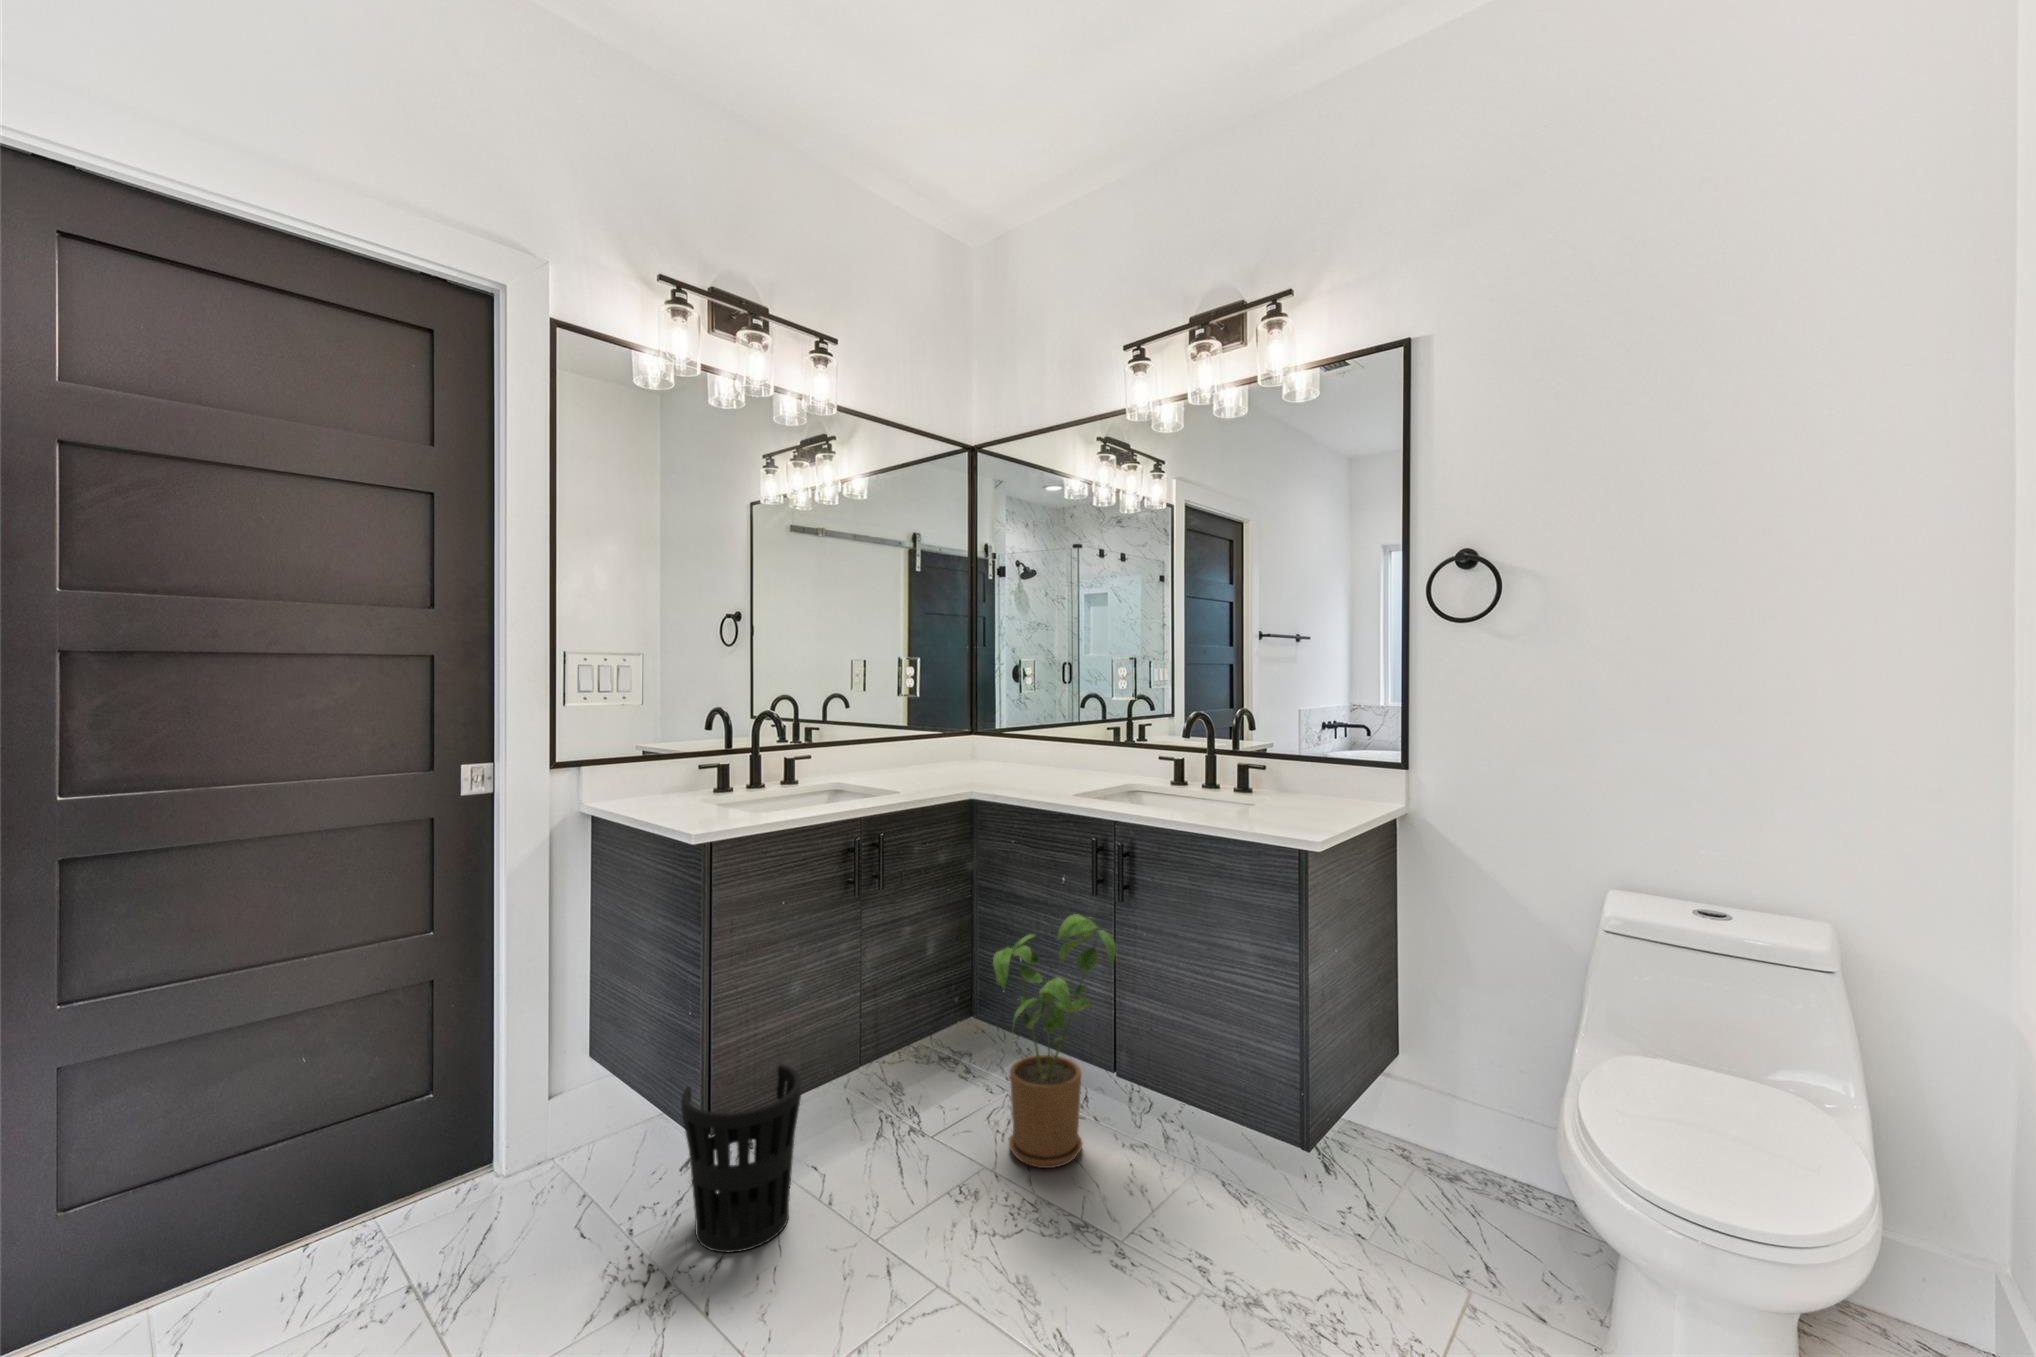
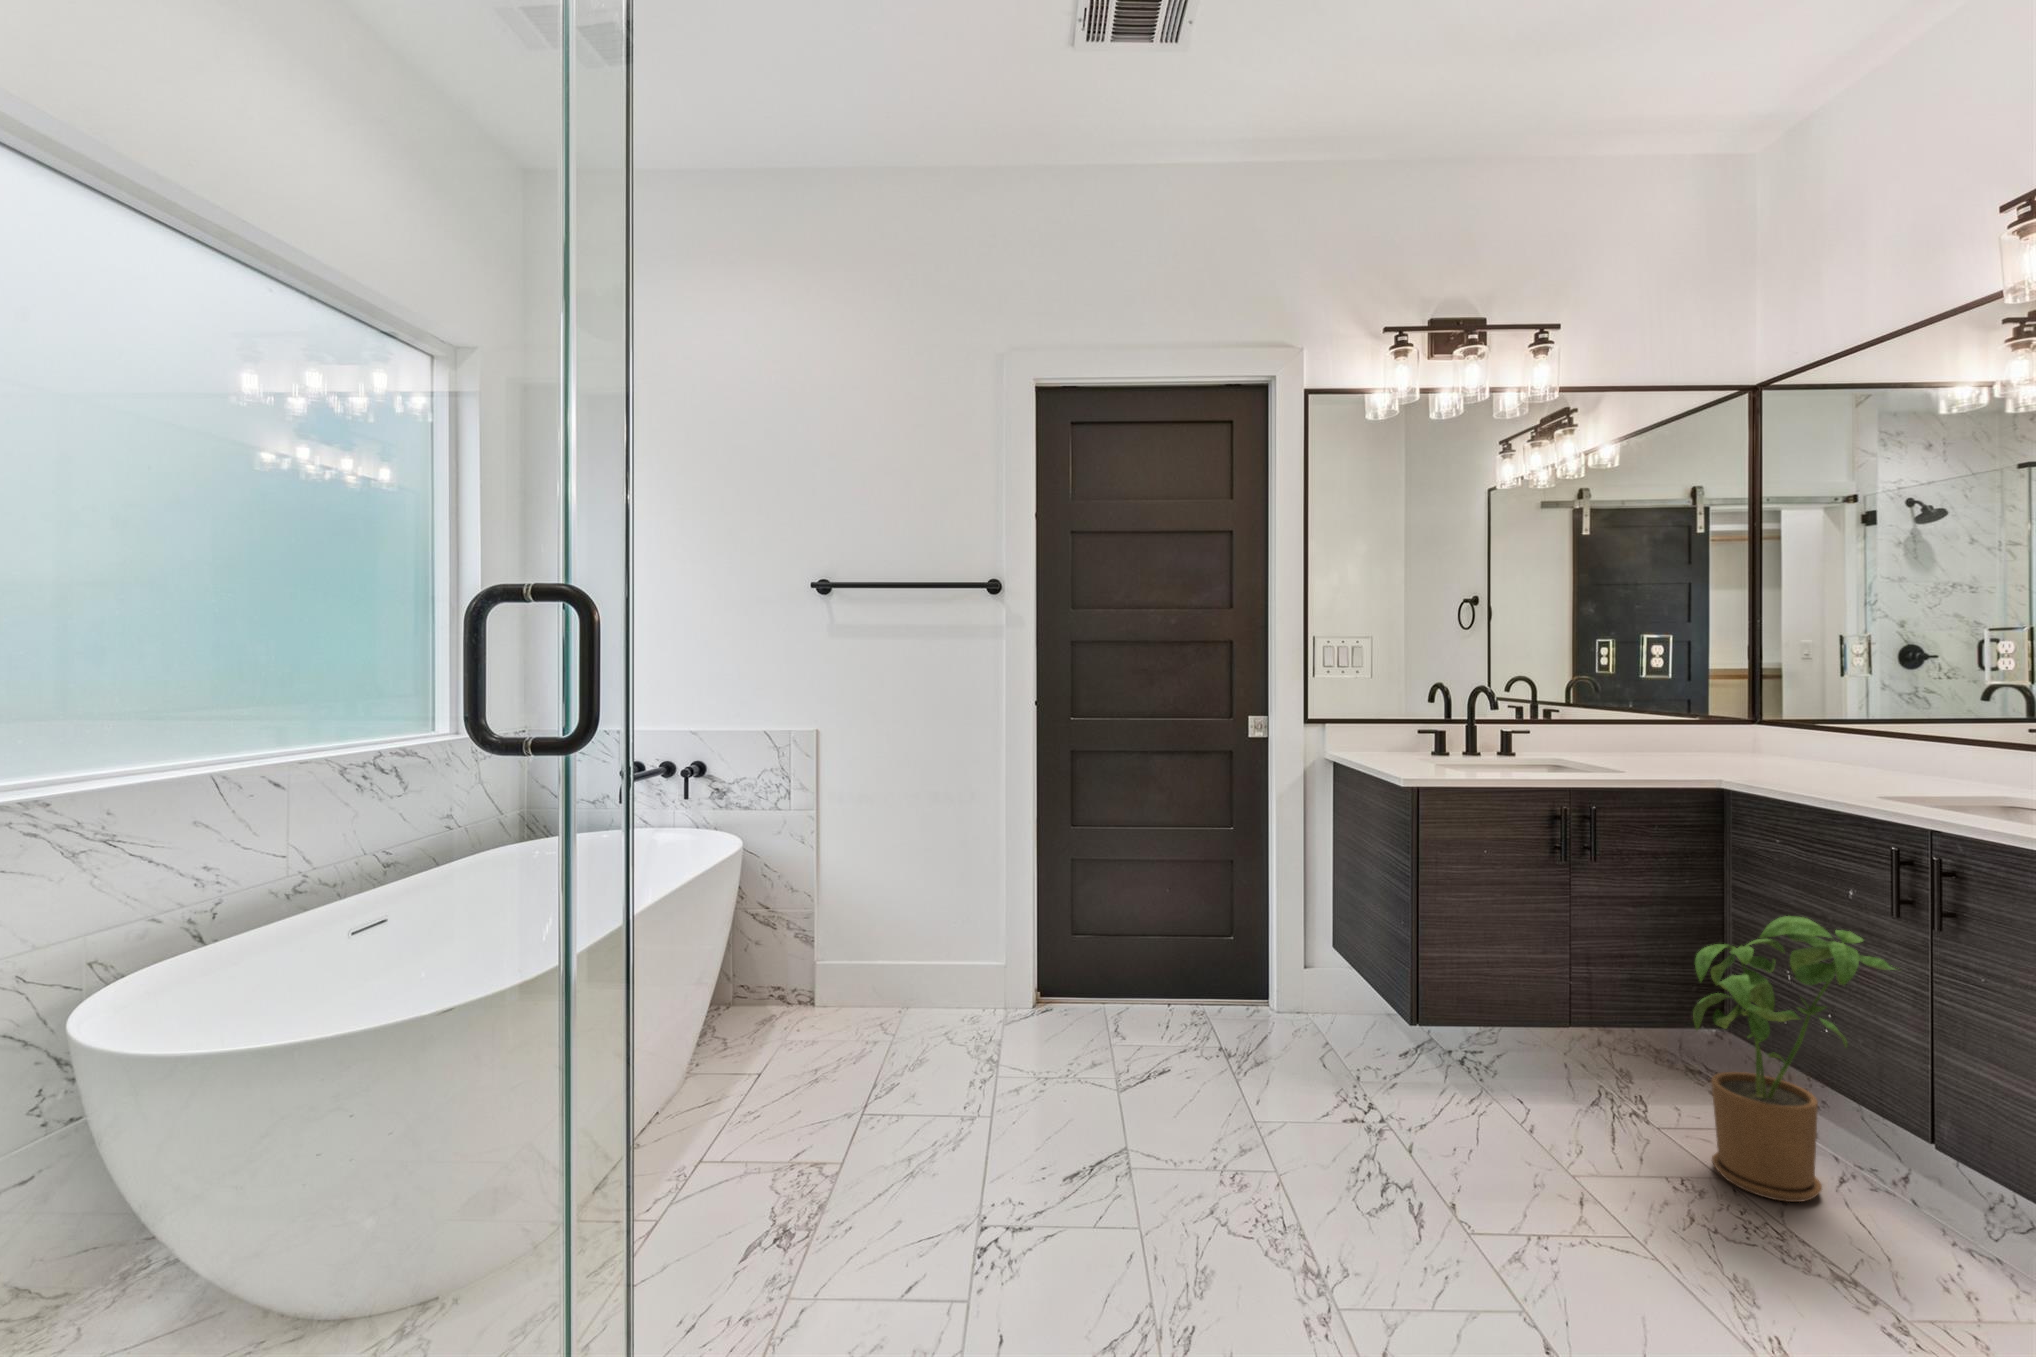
wastebasket: present [681,1065,802,1252] -> none [1358,970,1460,1114]

